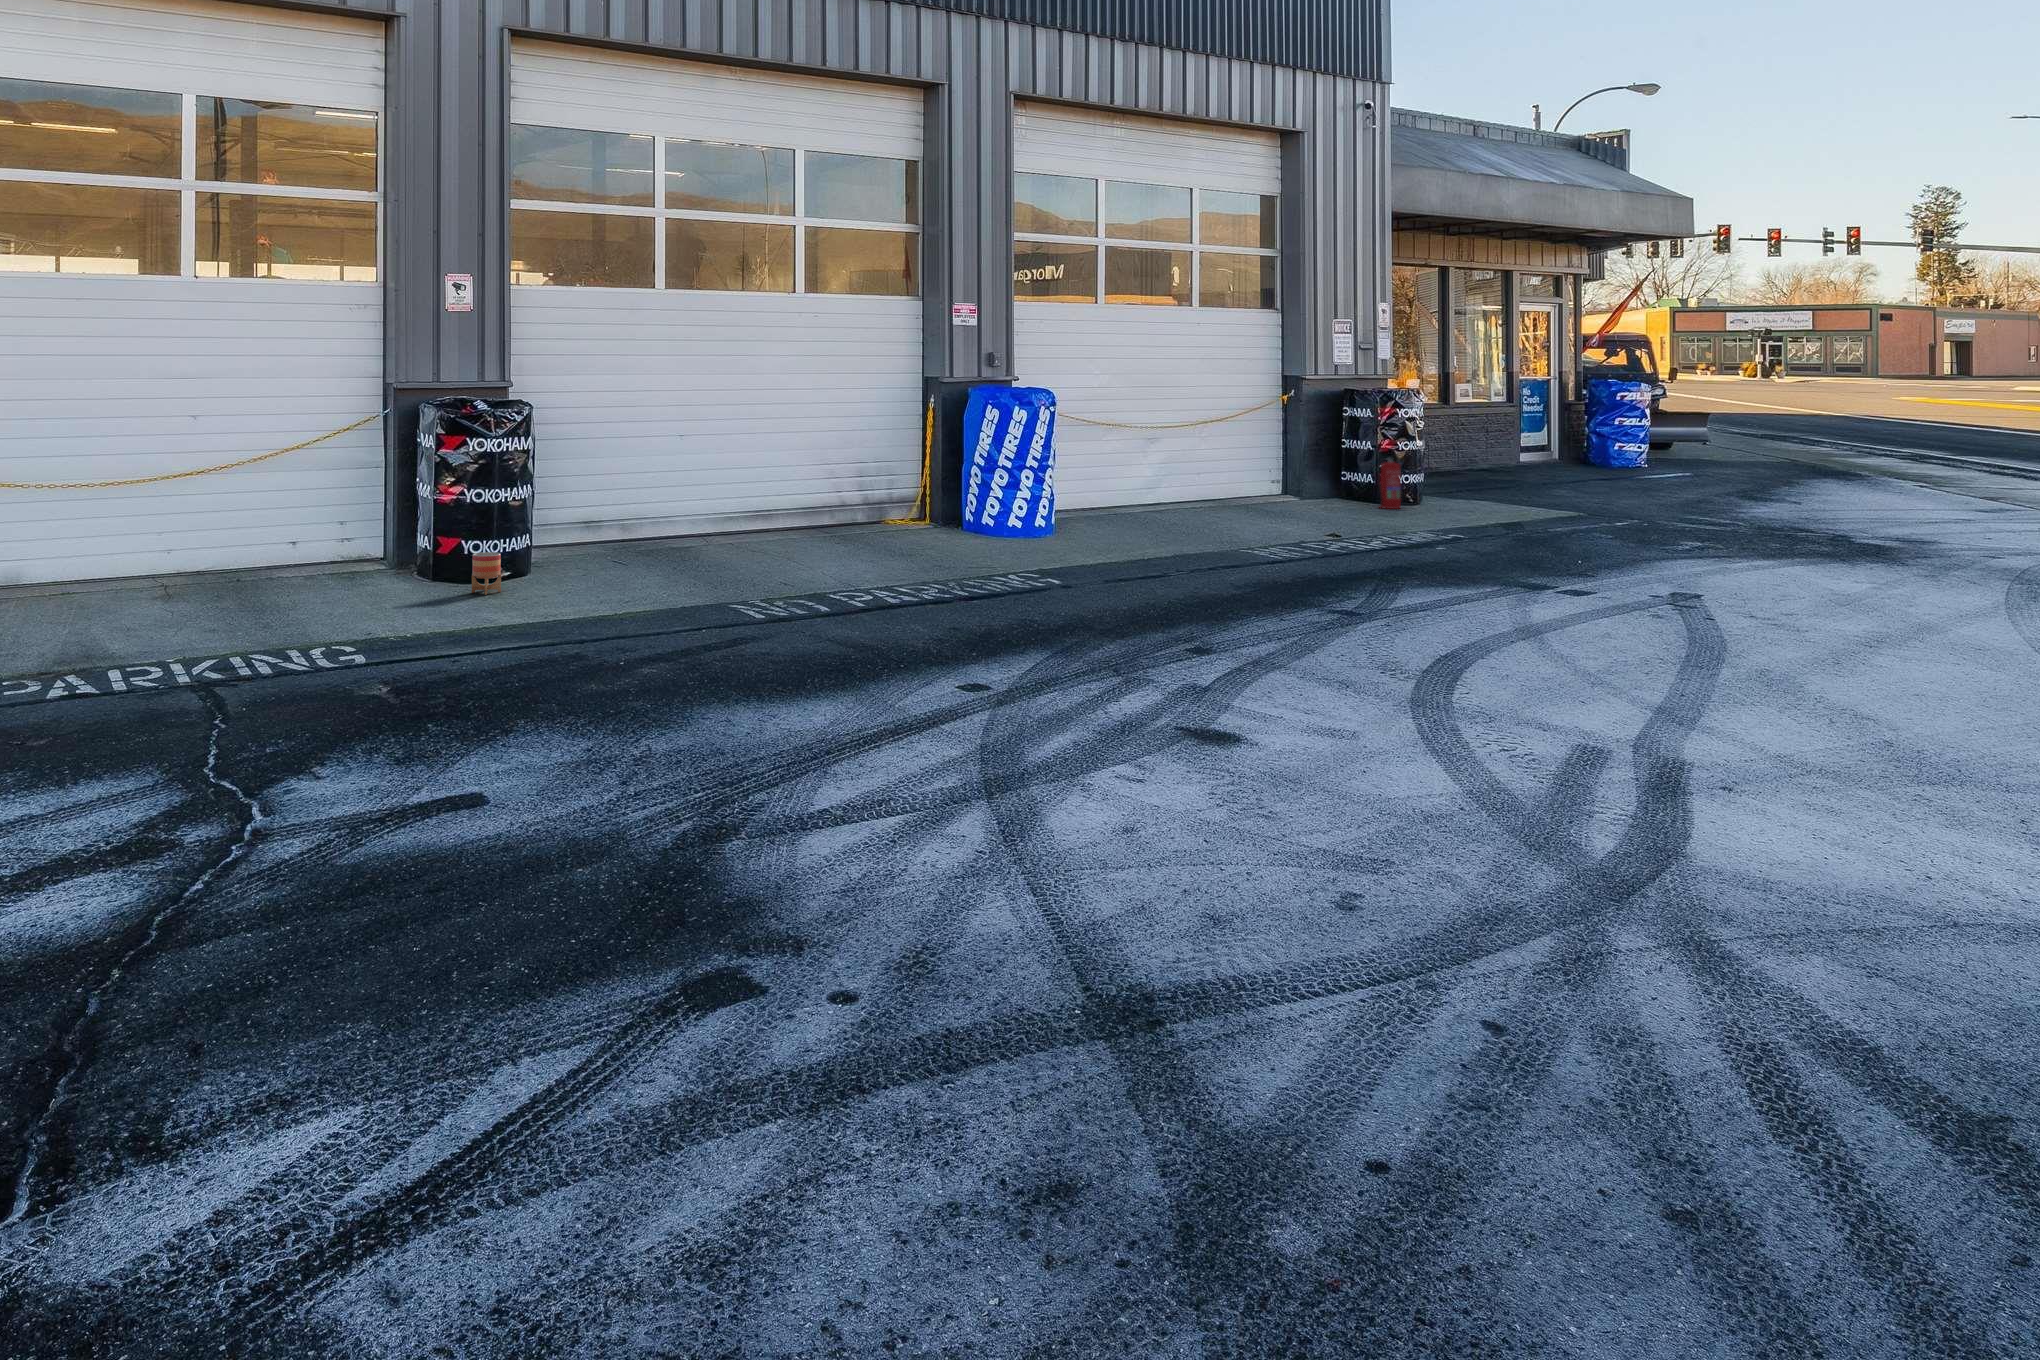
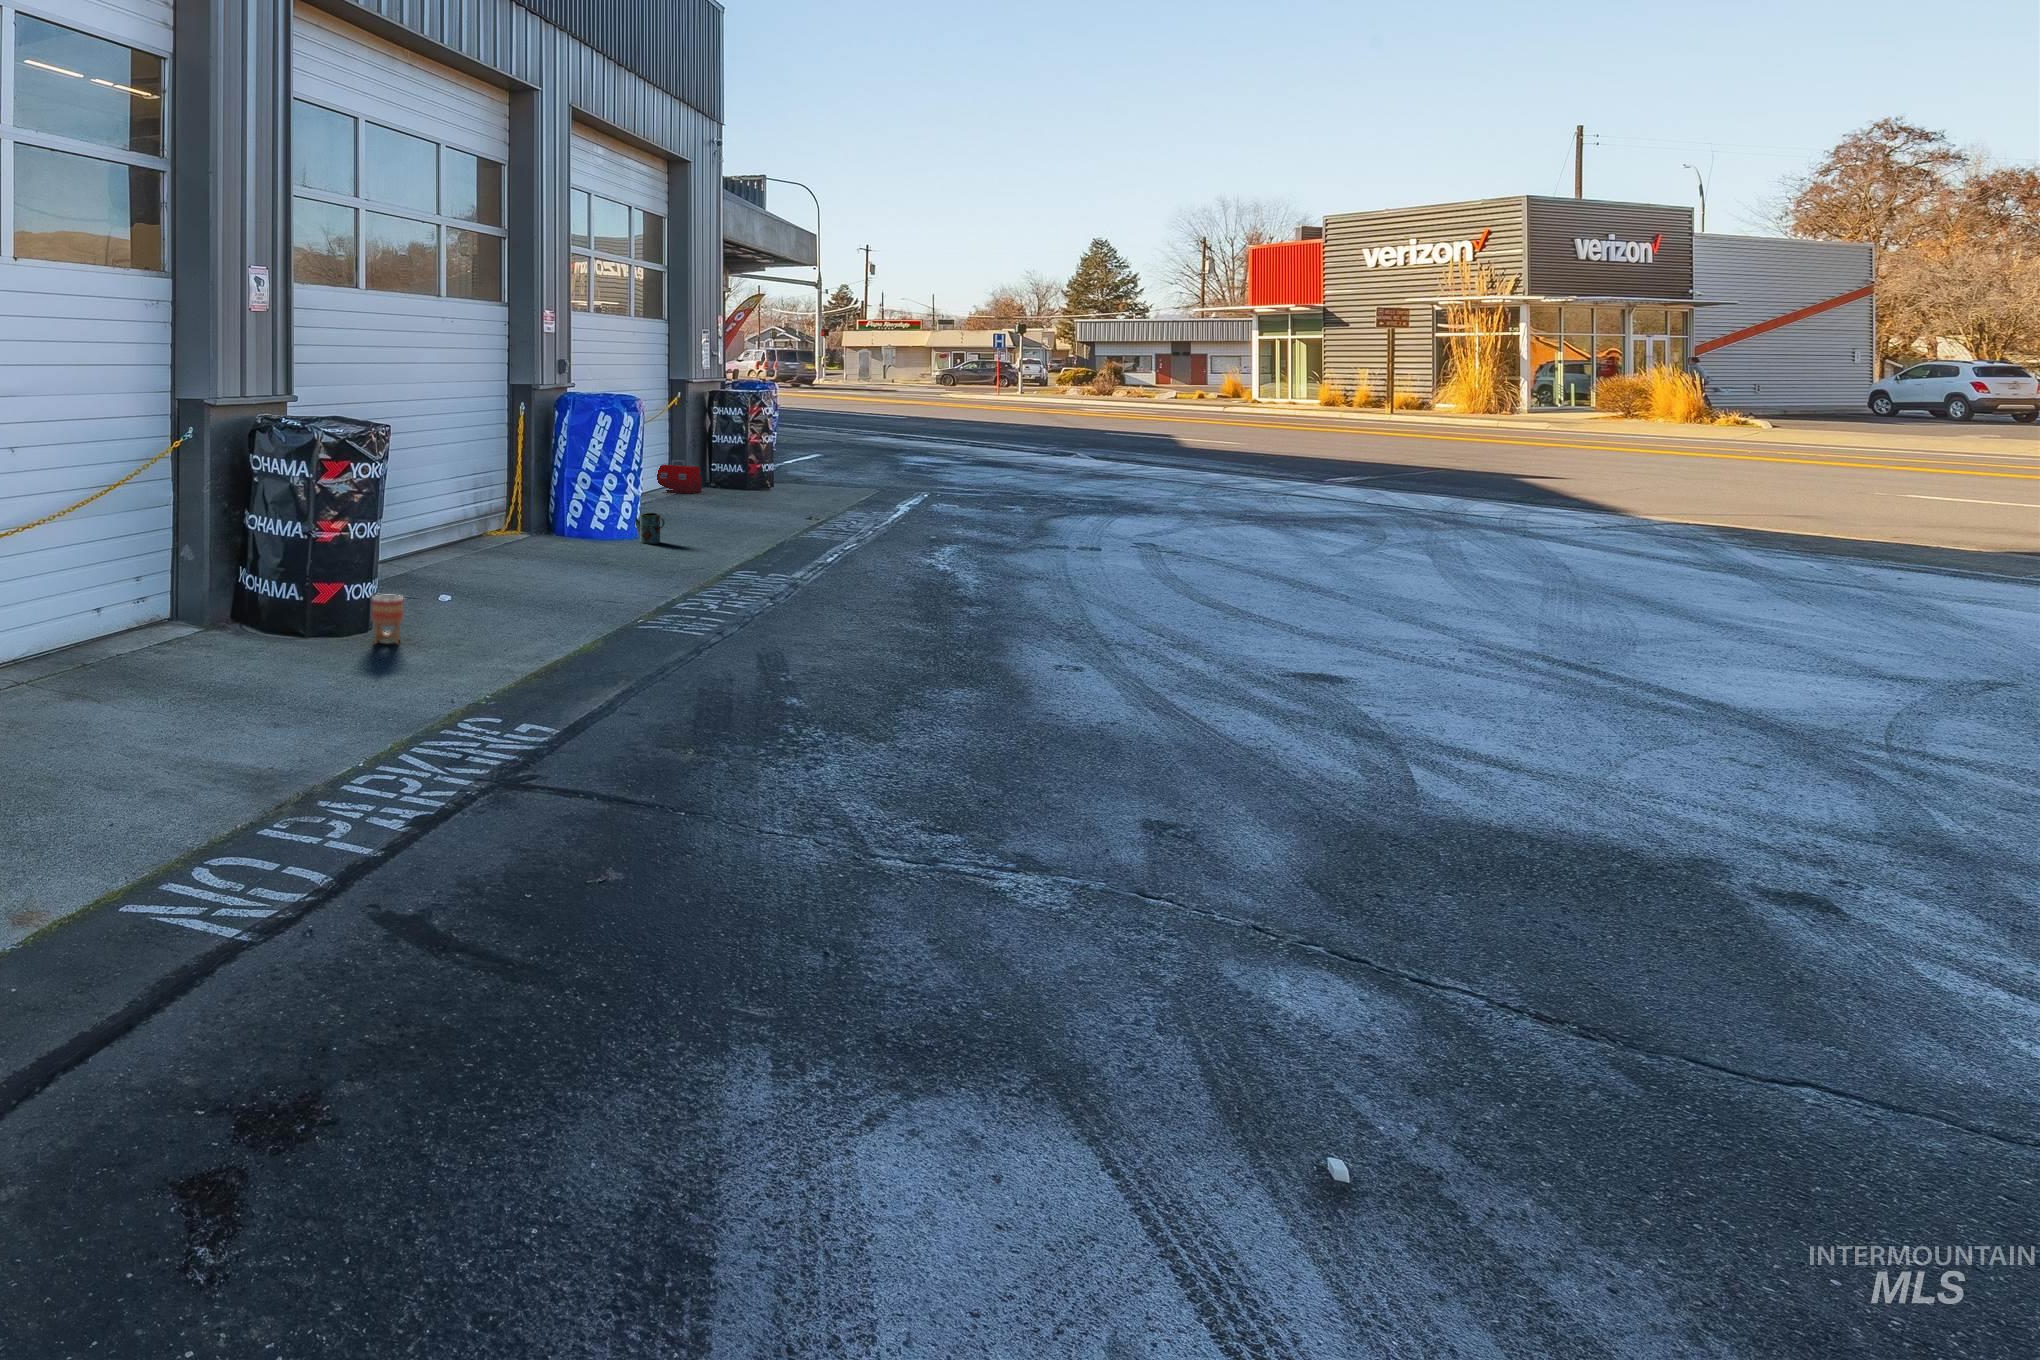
fire extinguisher: present [1378,456,1401,509] -> none [752,447,768,493]
toolbox: none [1261,465,1315,504] -> present [657,460,702,494]
watering can: none [1023,506,1046,545] -> present [636,513,665,544]

